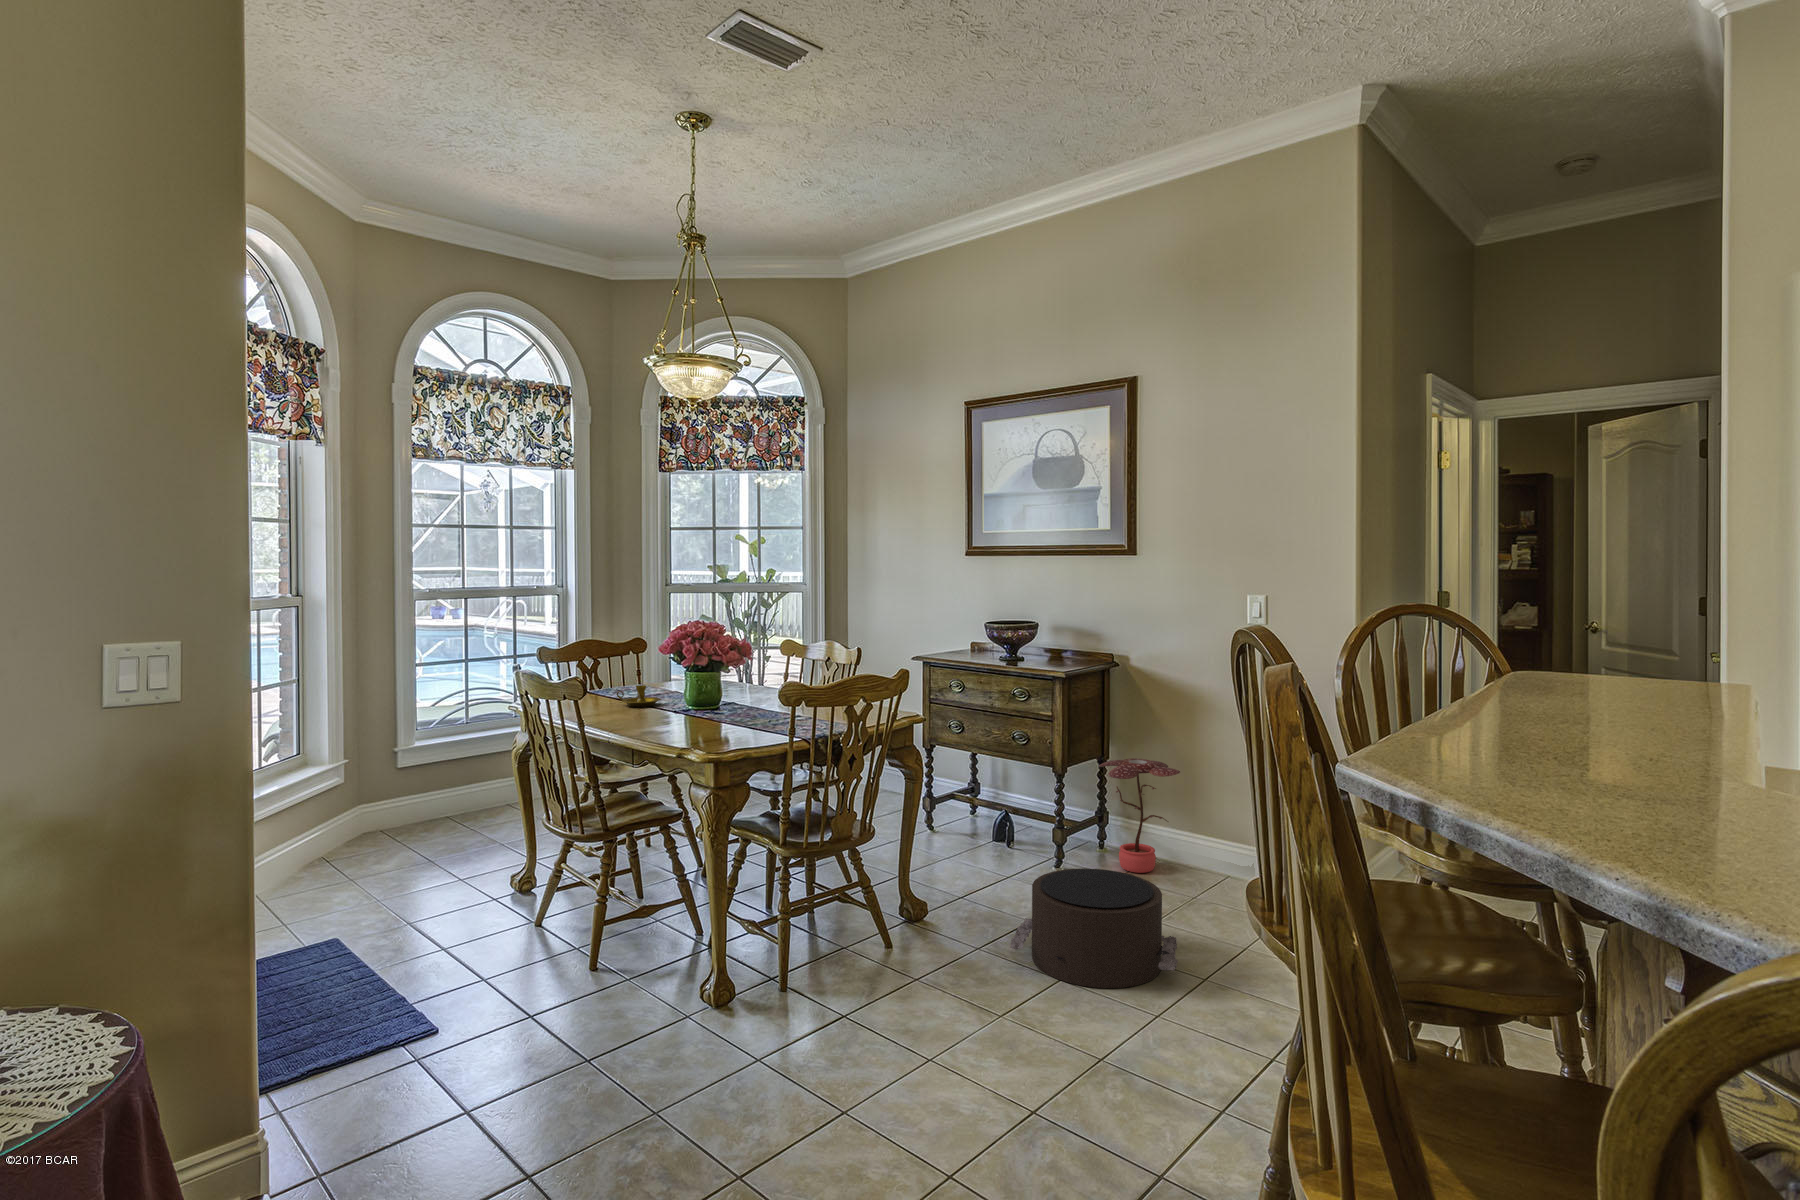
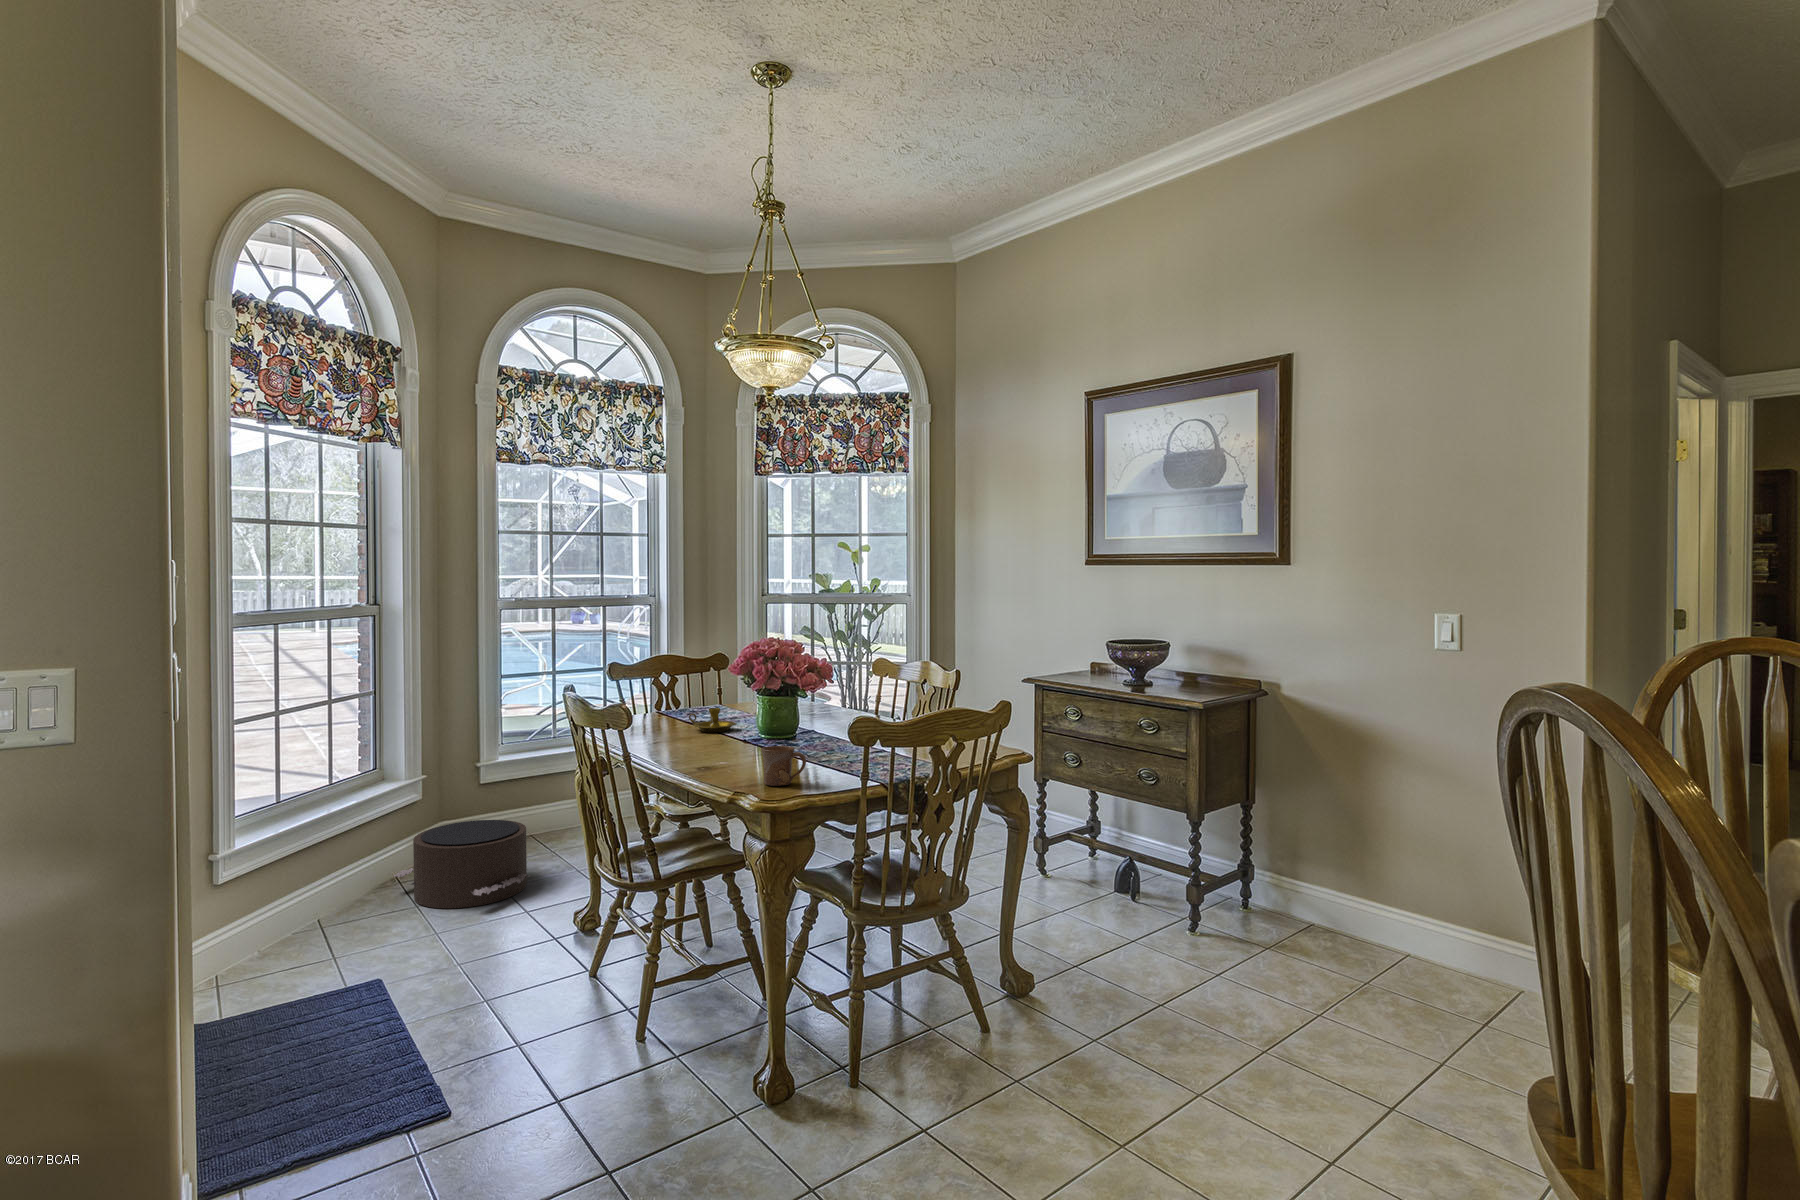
mug: none [702,712,741,745] -> present [761,746,806,786]
potted plant: present [1099,758,1180,873] -> none [1244,808,1349,948]
pouf: present [1010,868,1178,988] -> present [394,820,529,908]

